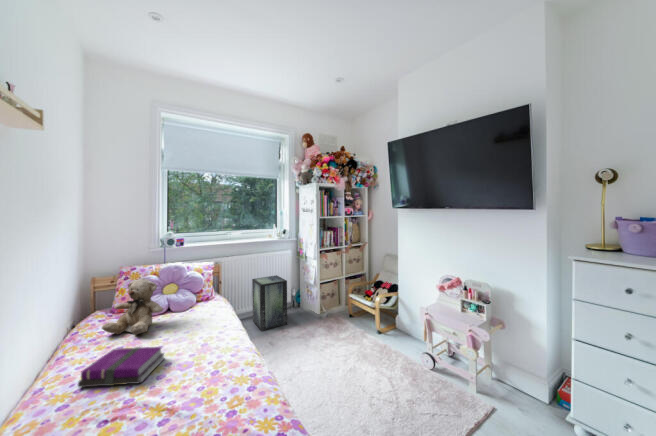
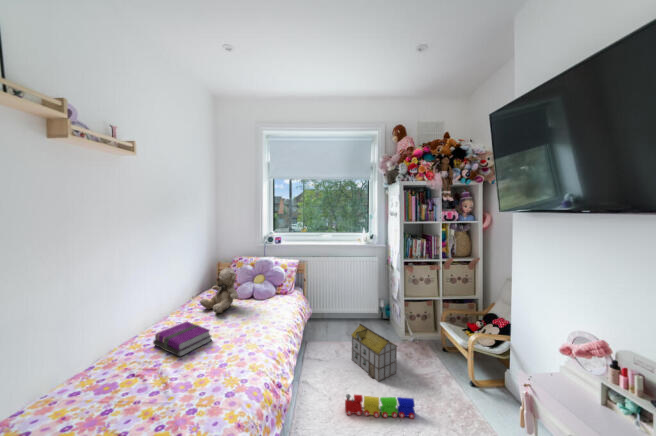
storage box: present [252,275,287,331] -> none [336,281,366,336]
toy house: none [287,310,328,352] -> present [351,324,397,381]
toy train: none [306,351,356,382] -> present [345,394,415,419]

